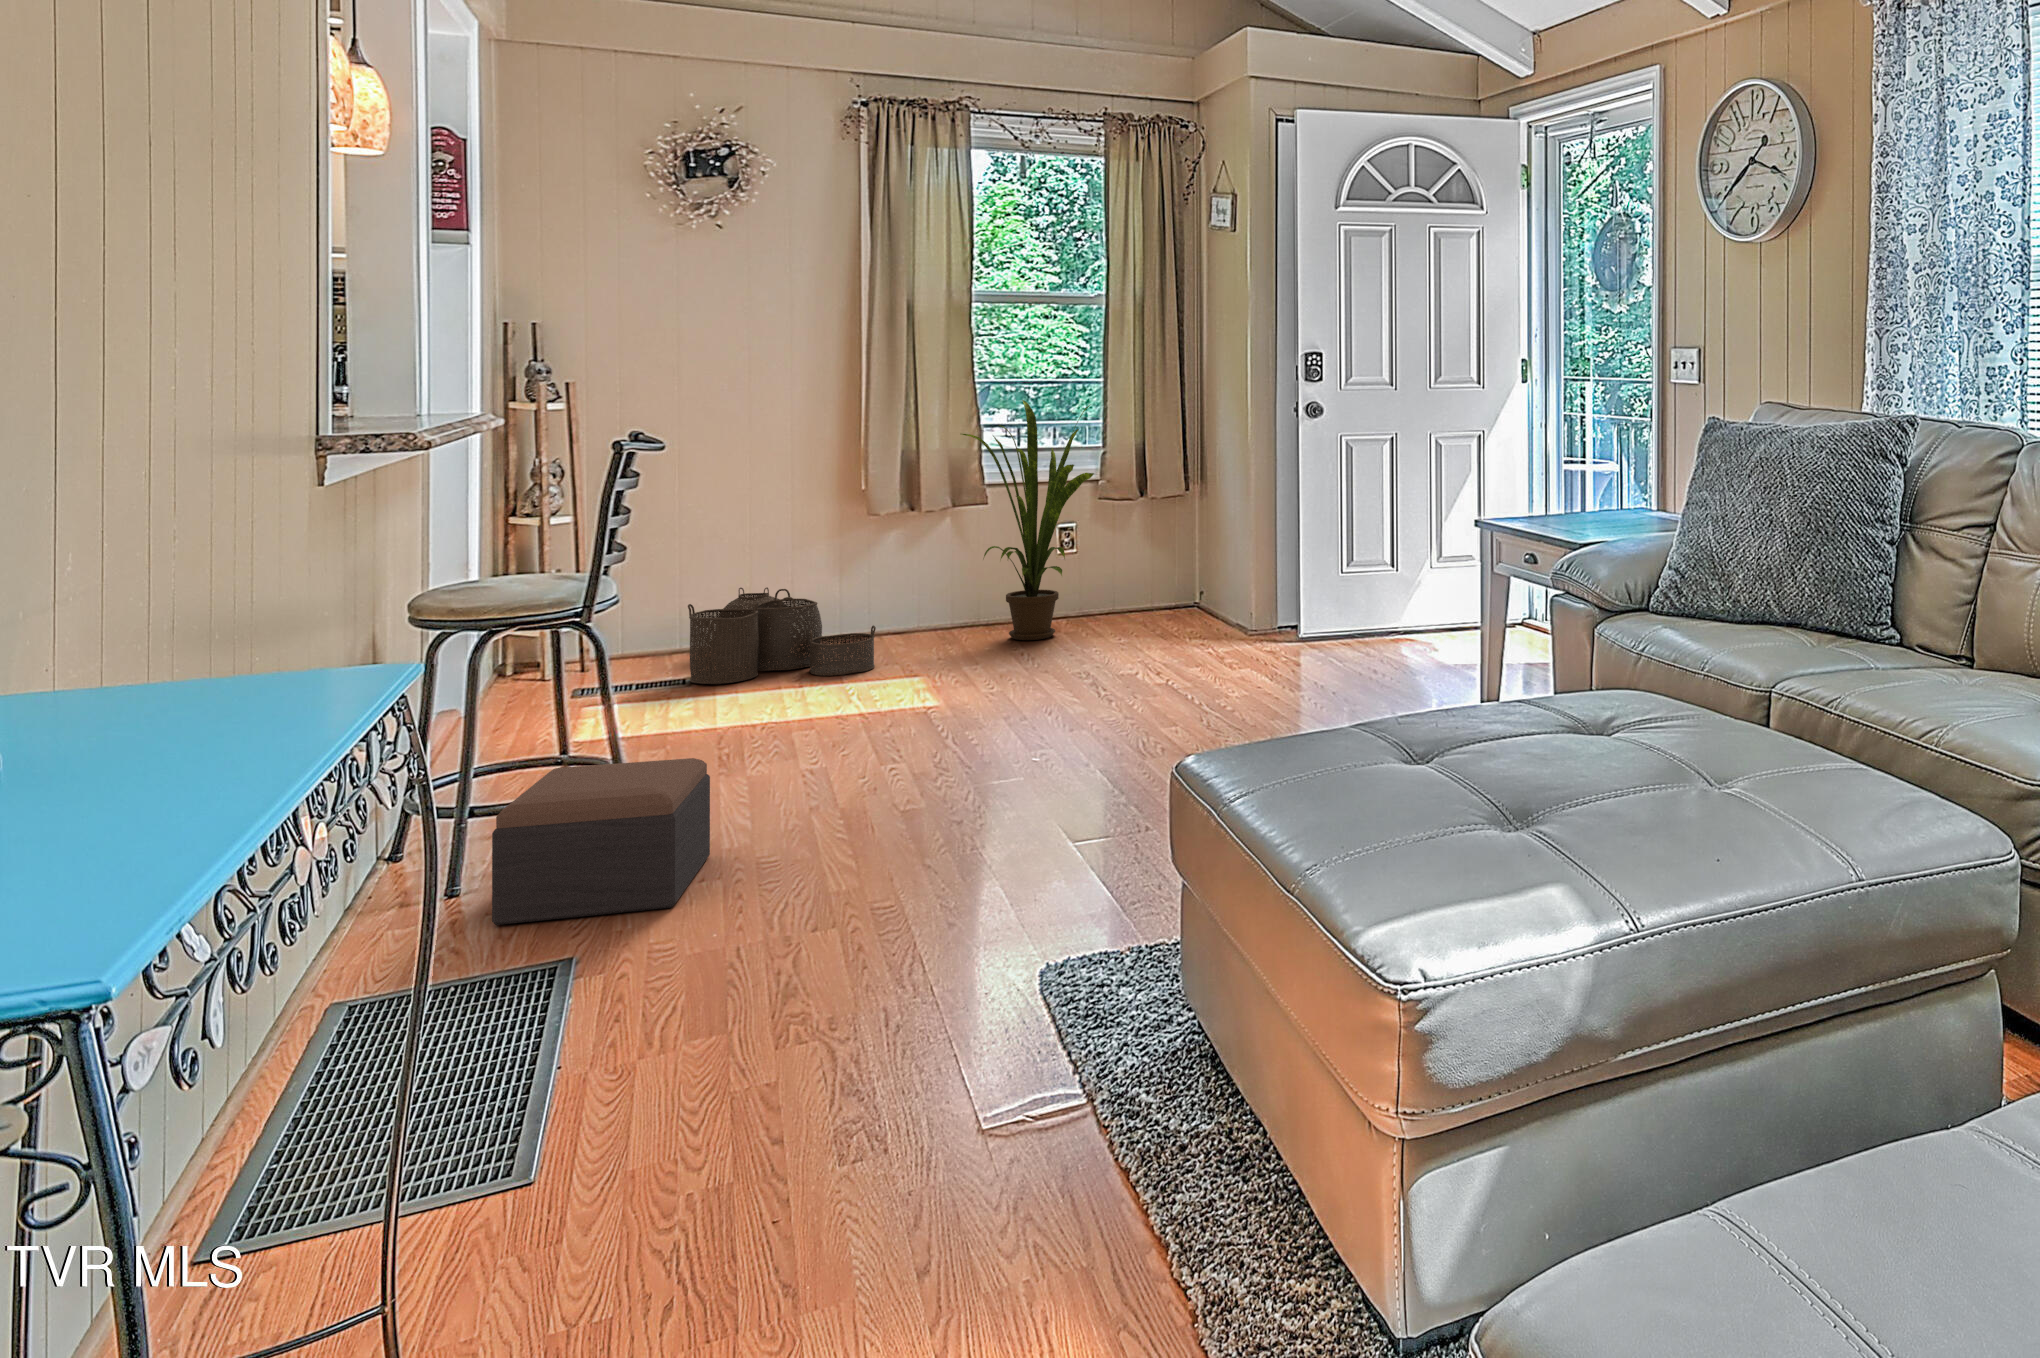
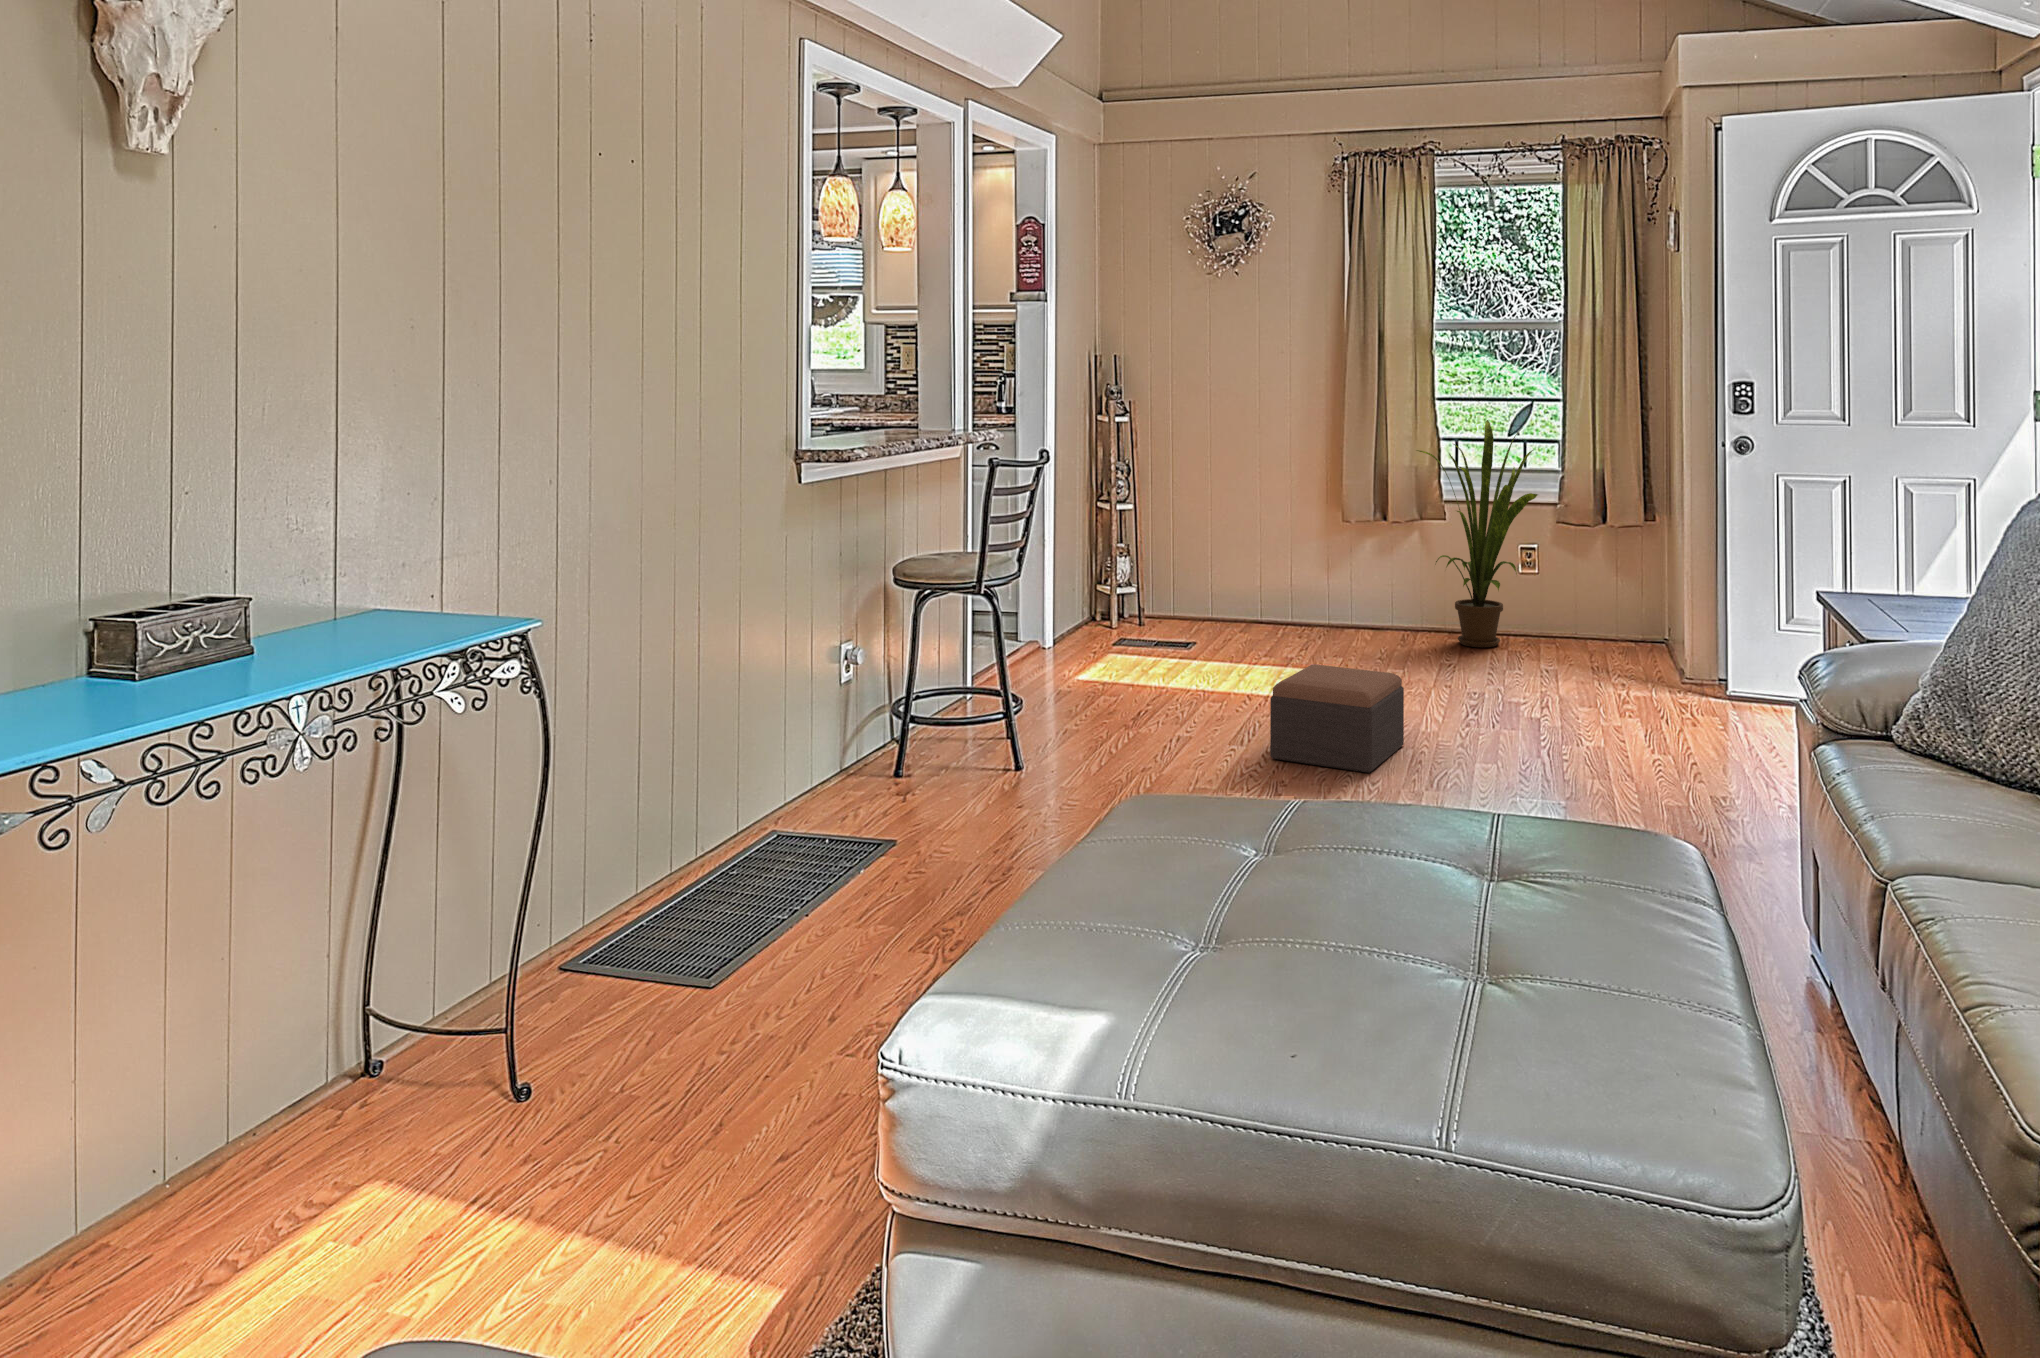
woven basket: present [688,587,876,684] -> none [1194,568,1328,653]
footstool: present [492,758,710,925] -> present [1270,664,1404,773]

